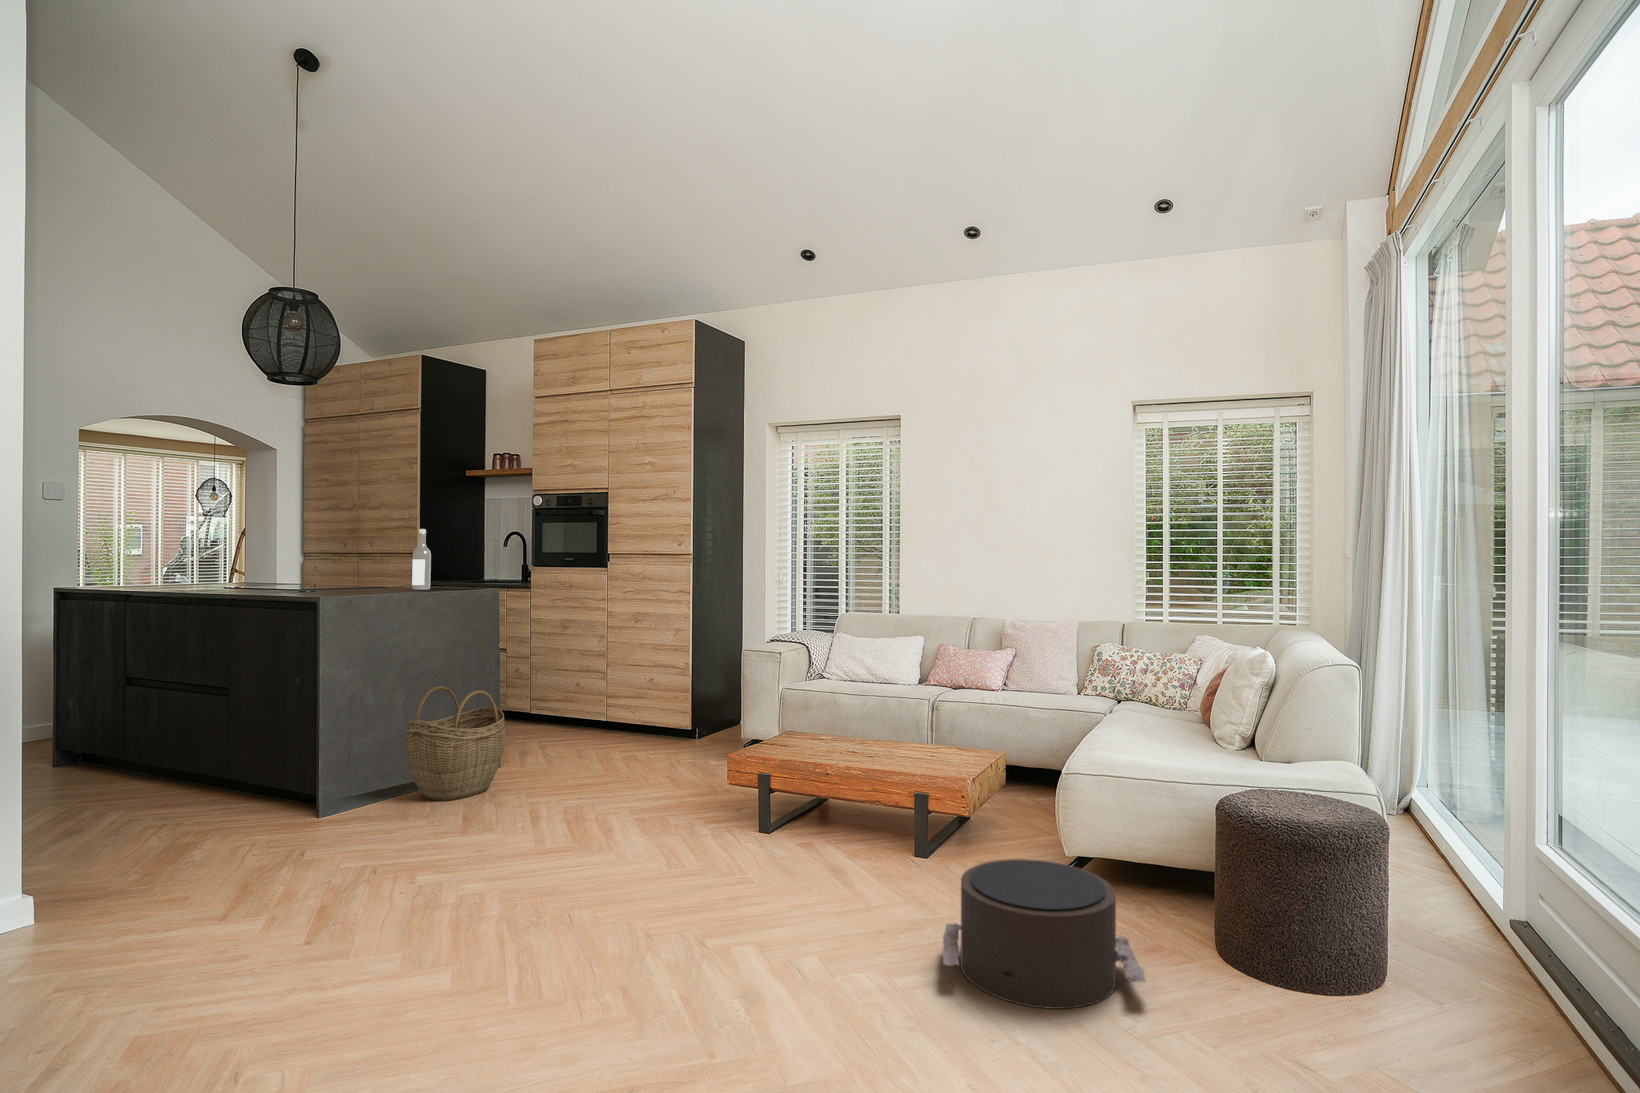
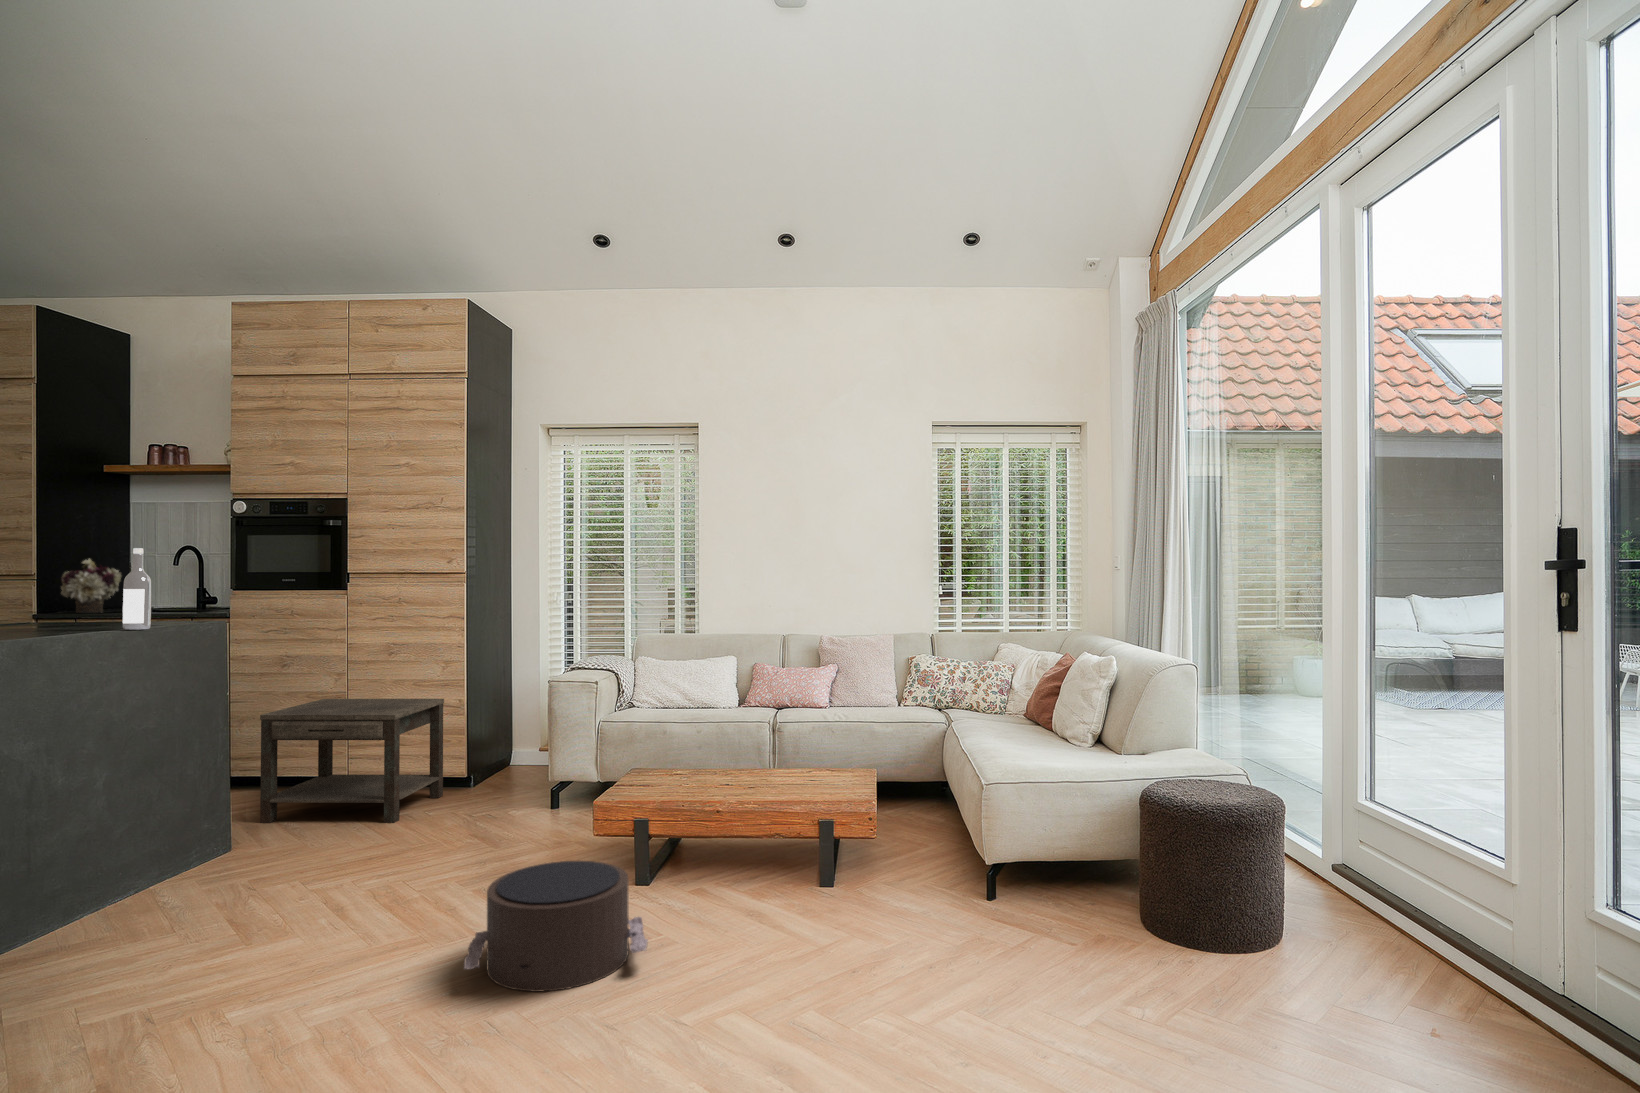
flower arrangement: none [438,542,477,582] -> present [61,559,121,613]
side table: none [534,655,674,759] -> present [260,699,444,823]
woven basket: present [405,686,505,801] -> none [128,757,268,910]
pouf: present [942,859,1145,1009] -> present [464,861,648,992]

